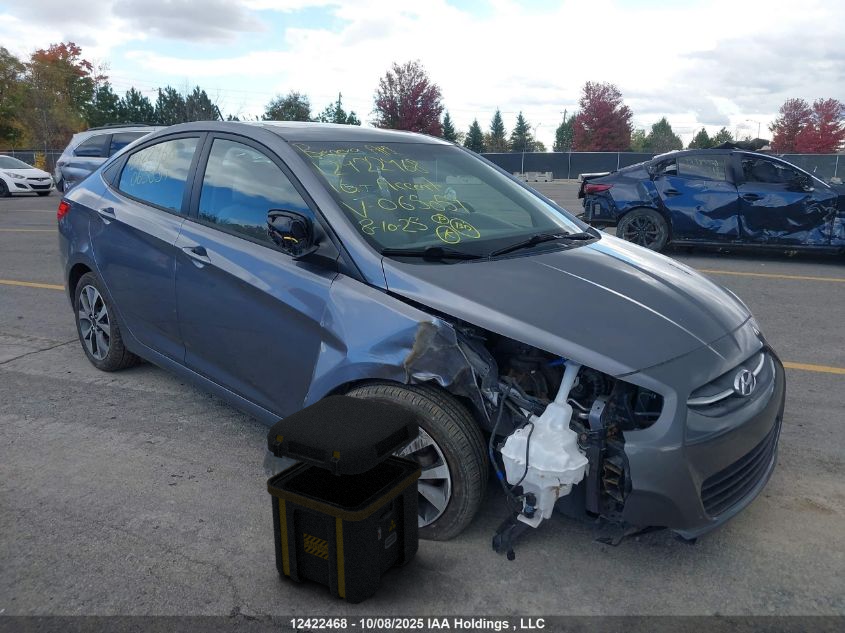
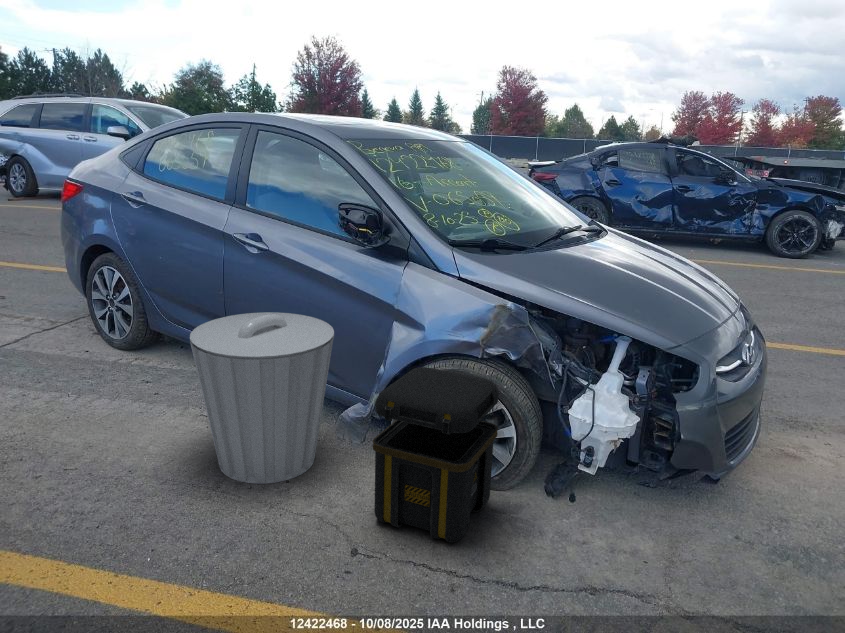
trash can: none [92,333,257,525] -> present [190,312,334,484]

